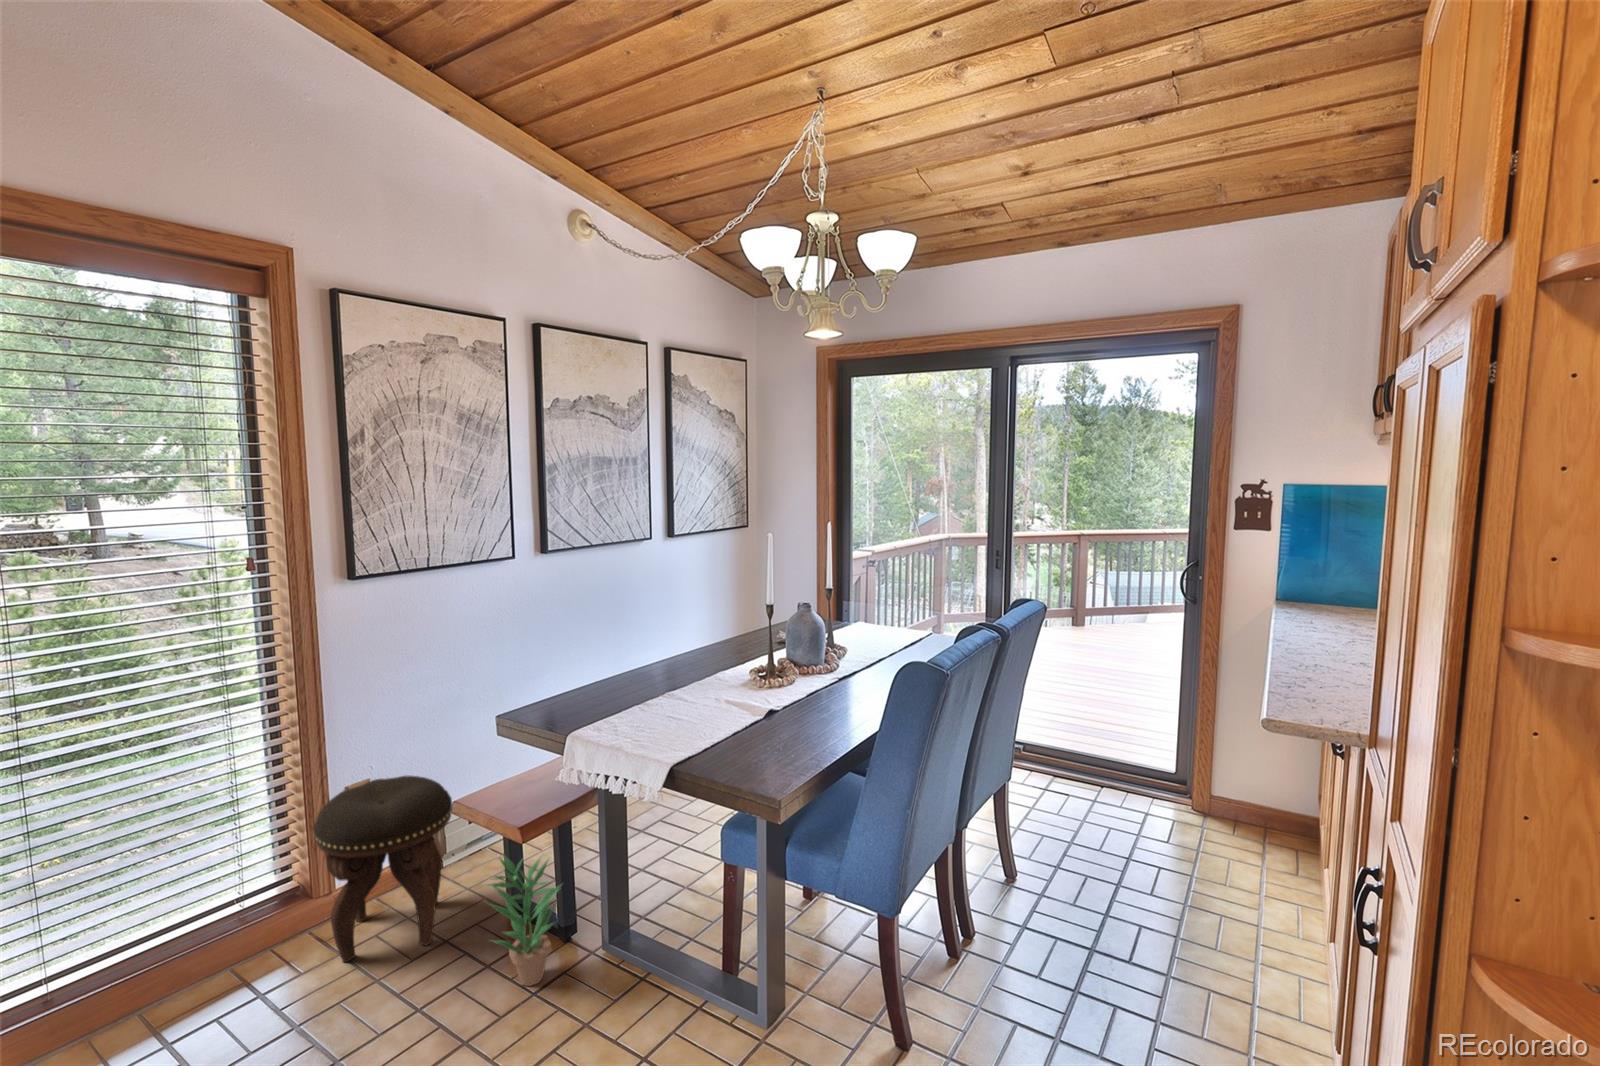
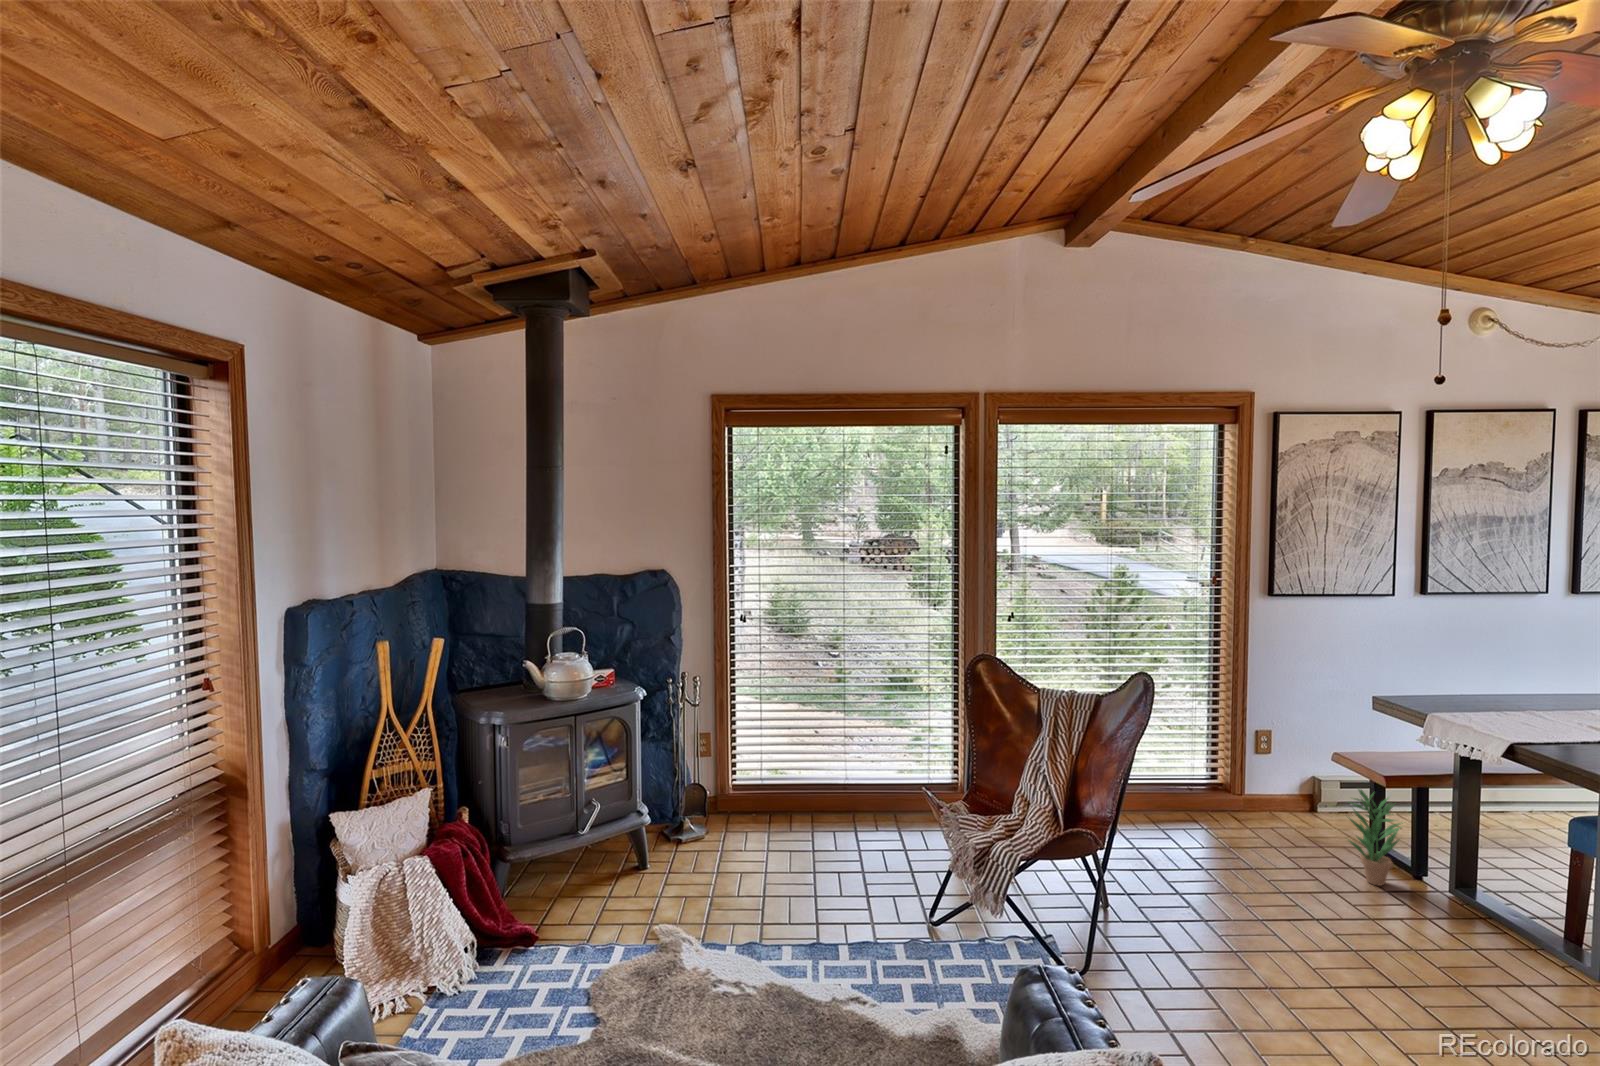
footstool: present [314,776,452,962] -> none [1237,728,1327,842]

